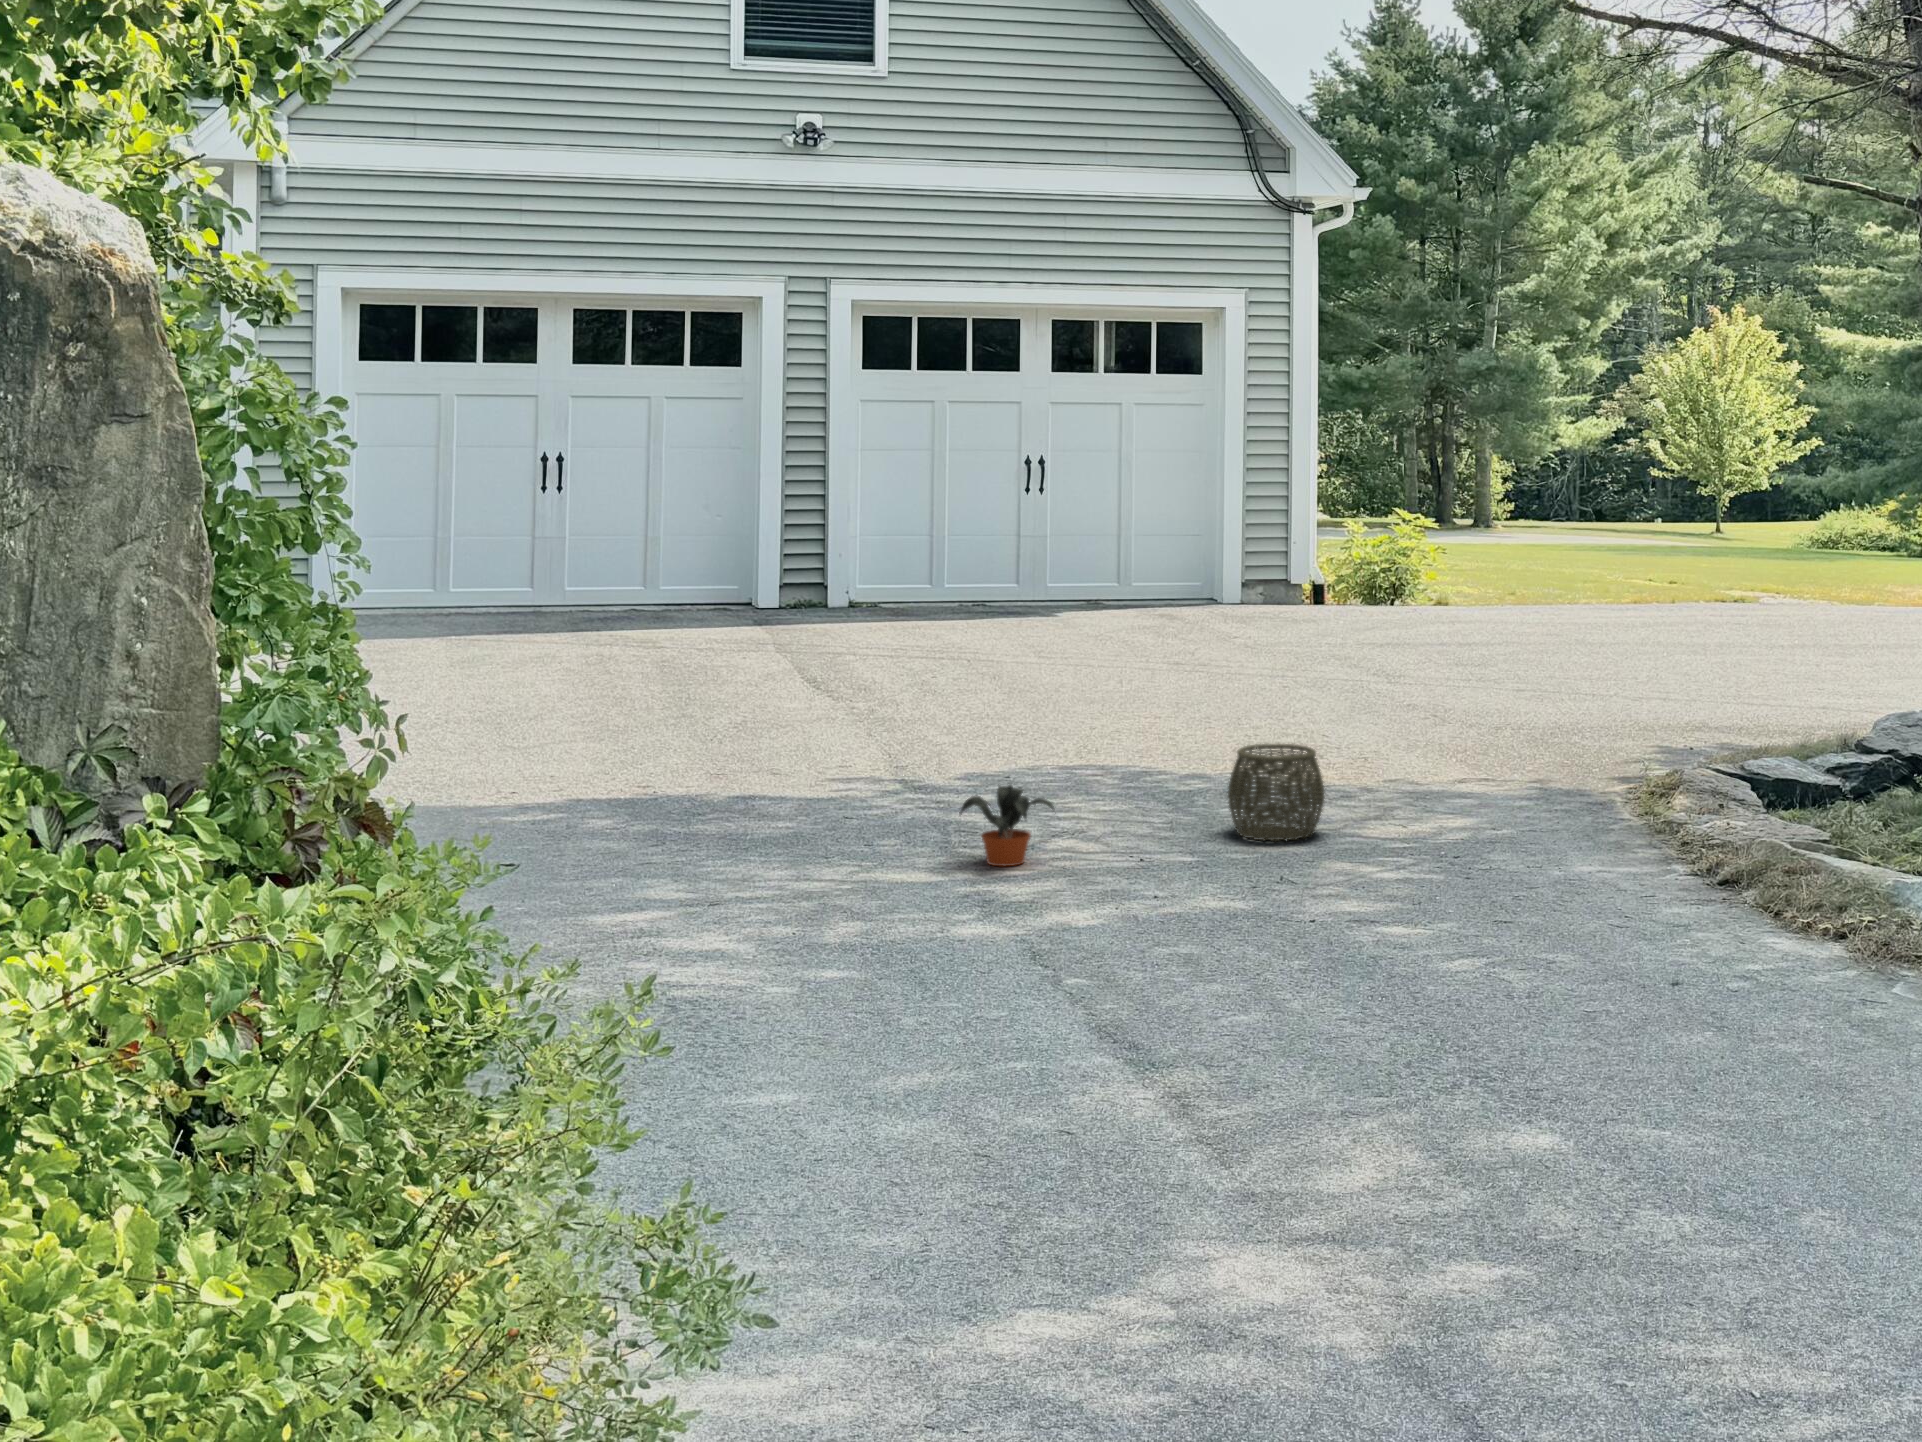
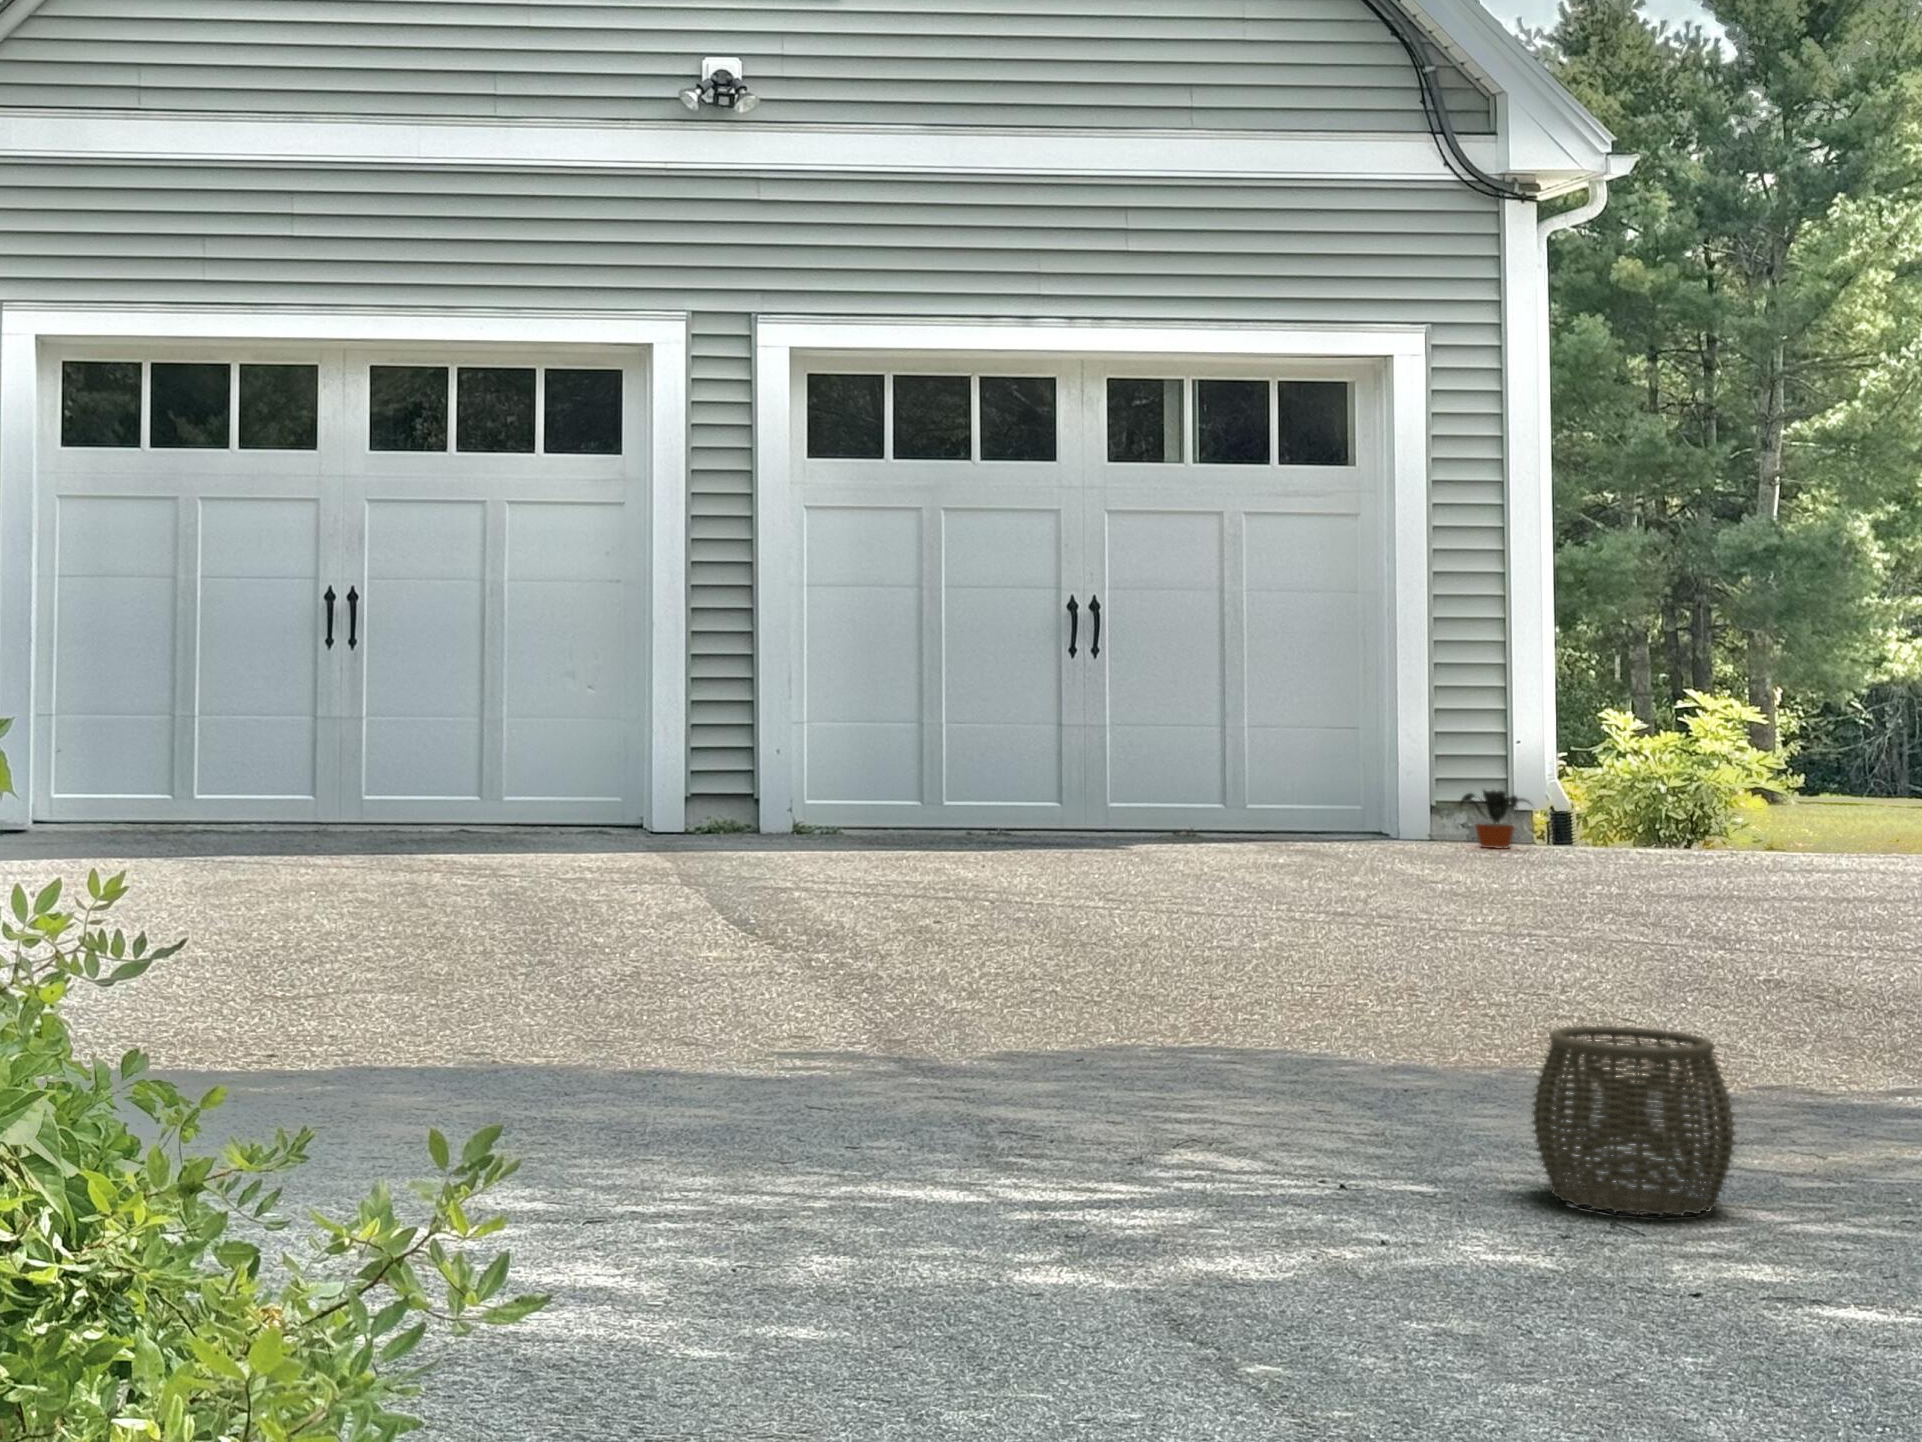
potted plant: present [959,785,1054,866] -> present [1460,790,1529,849]

